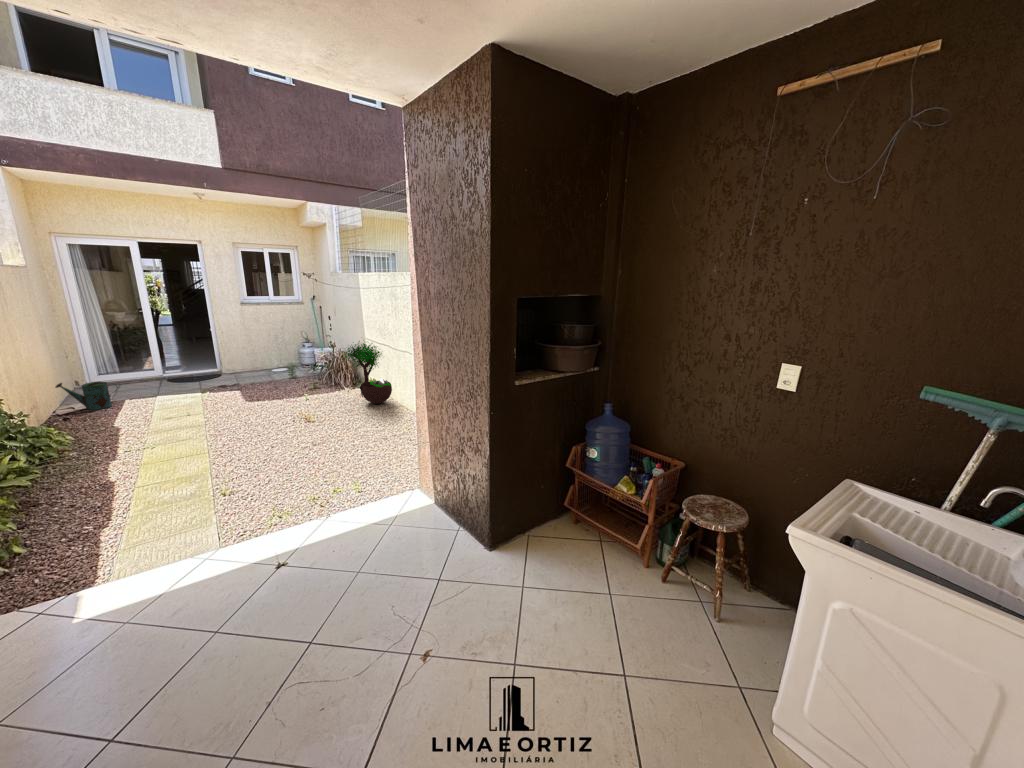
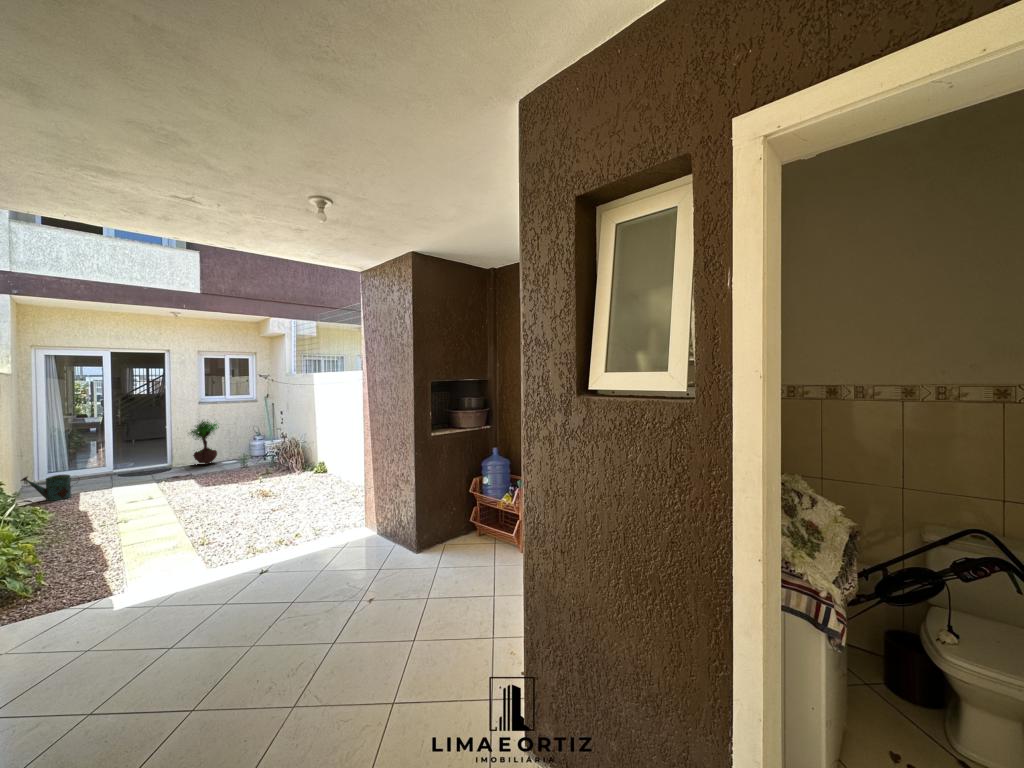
potted tree: present [345,341,392,404] -> present [191,420,219,465]

